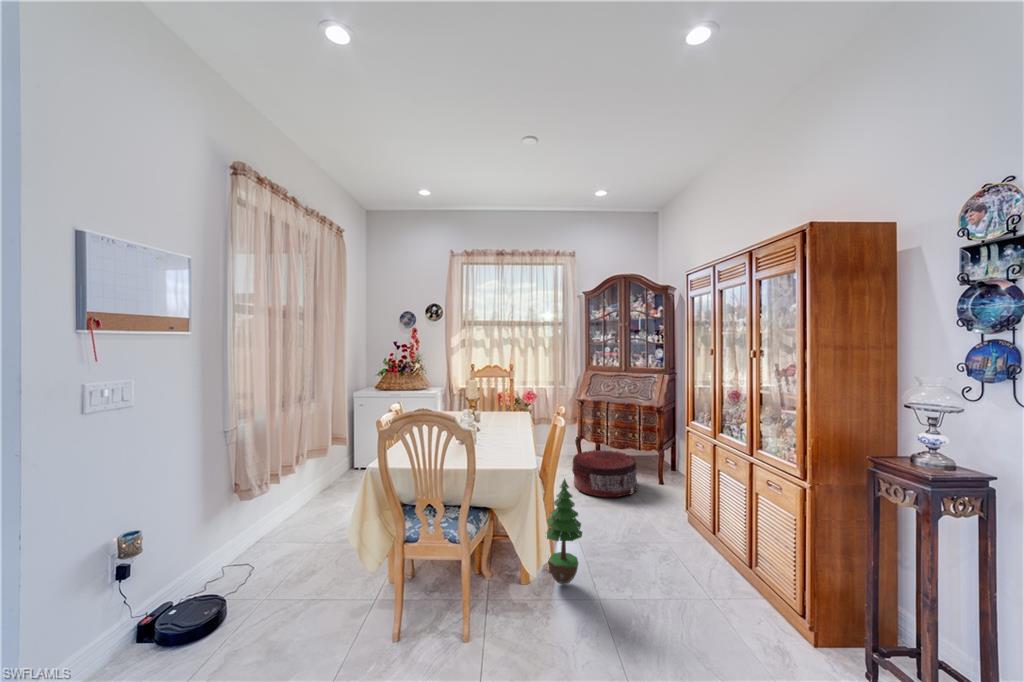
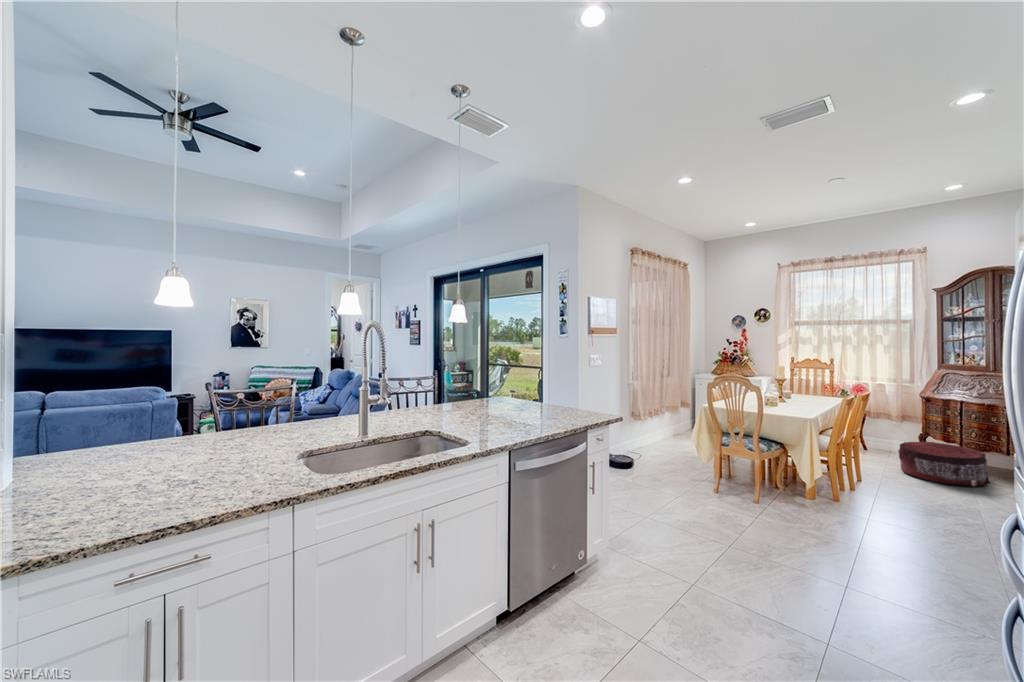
potted tree: present [547,479,582,585] -> none [827,432,862,507]

